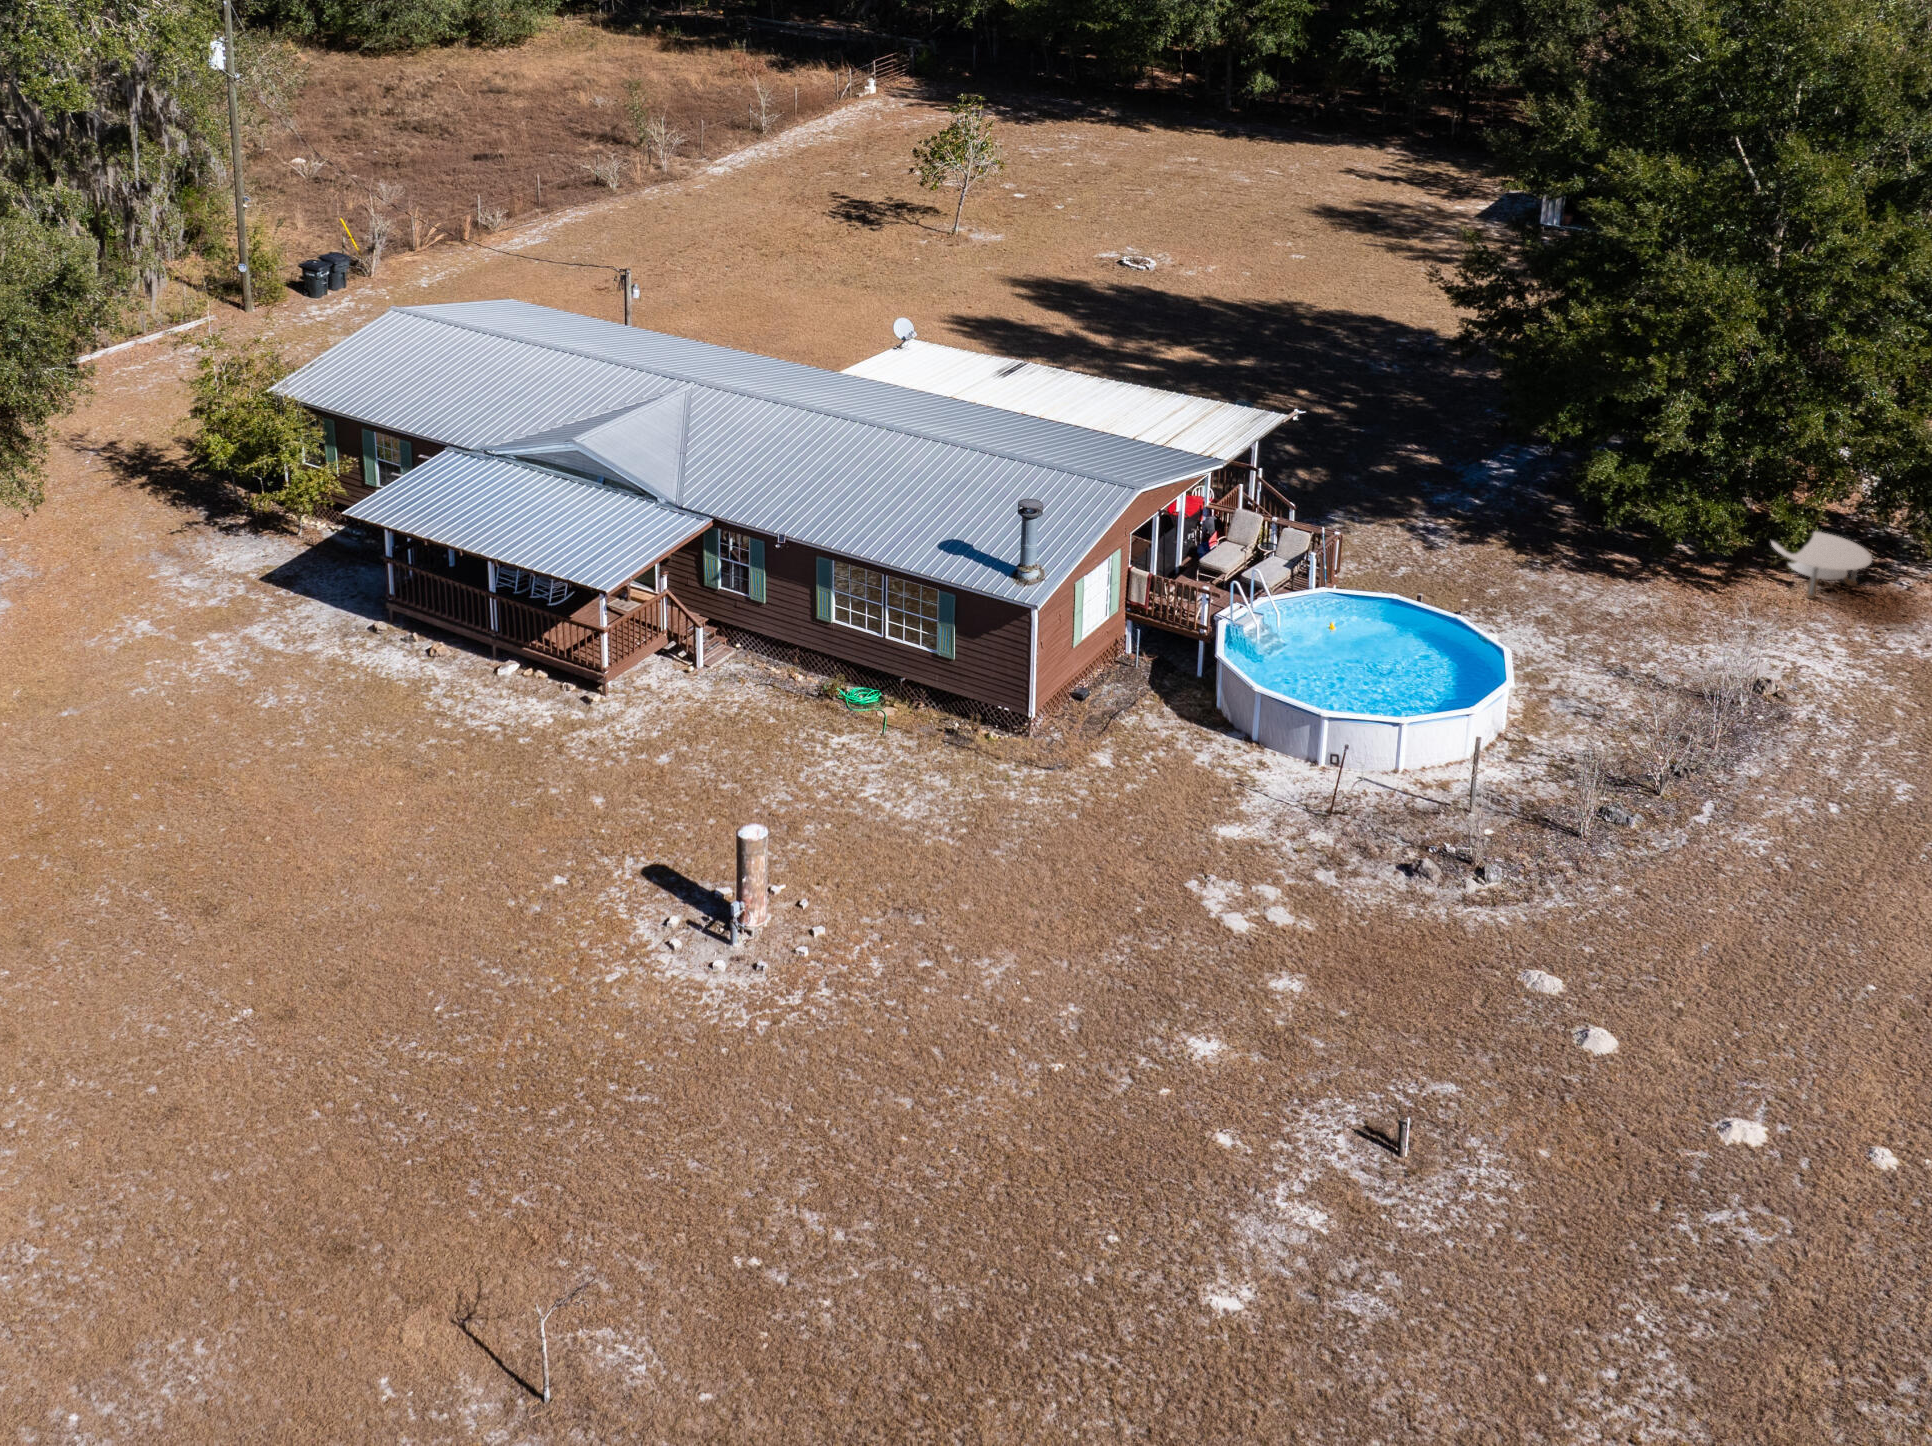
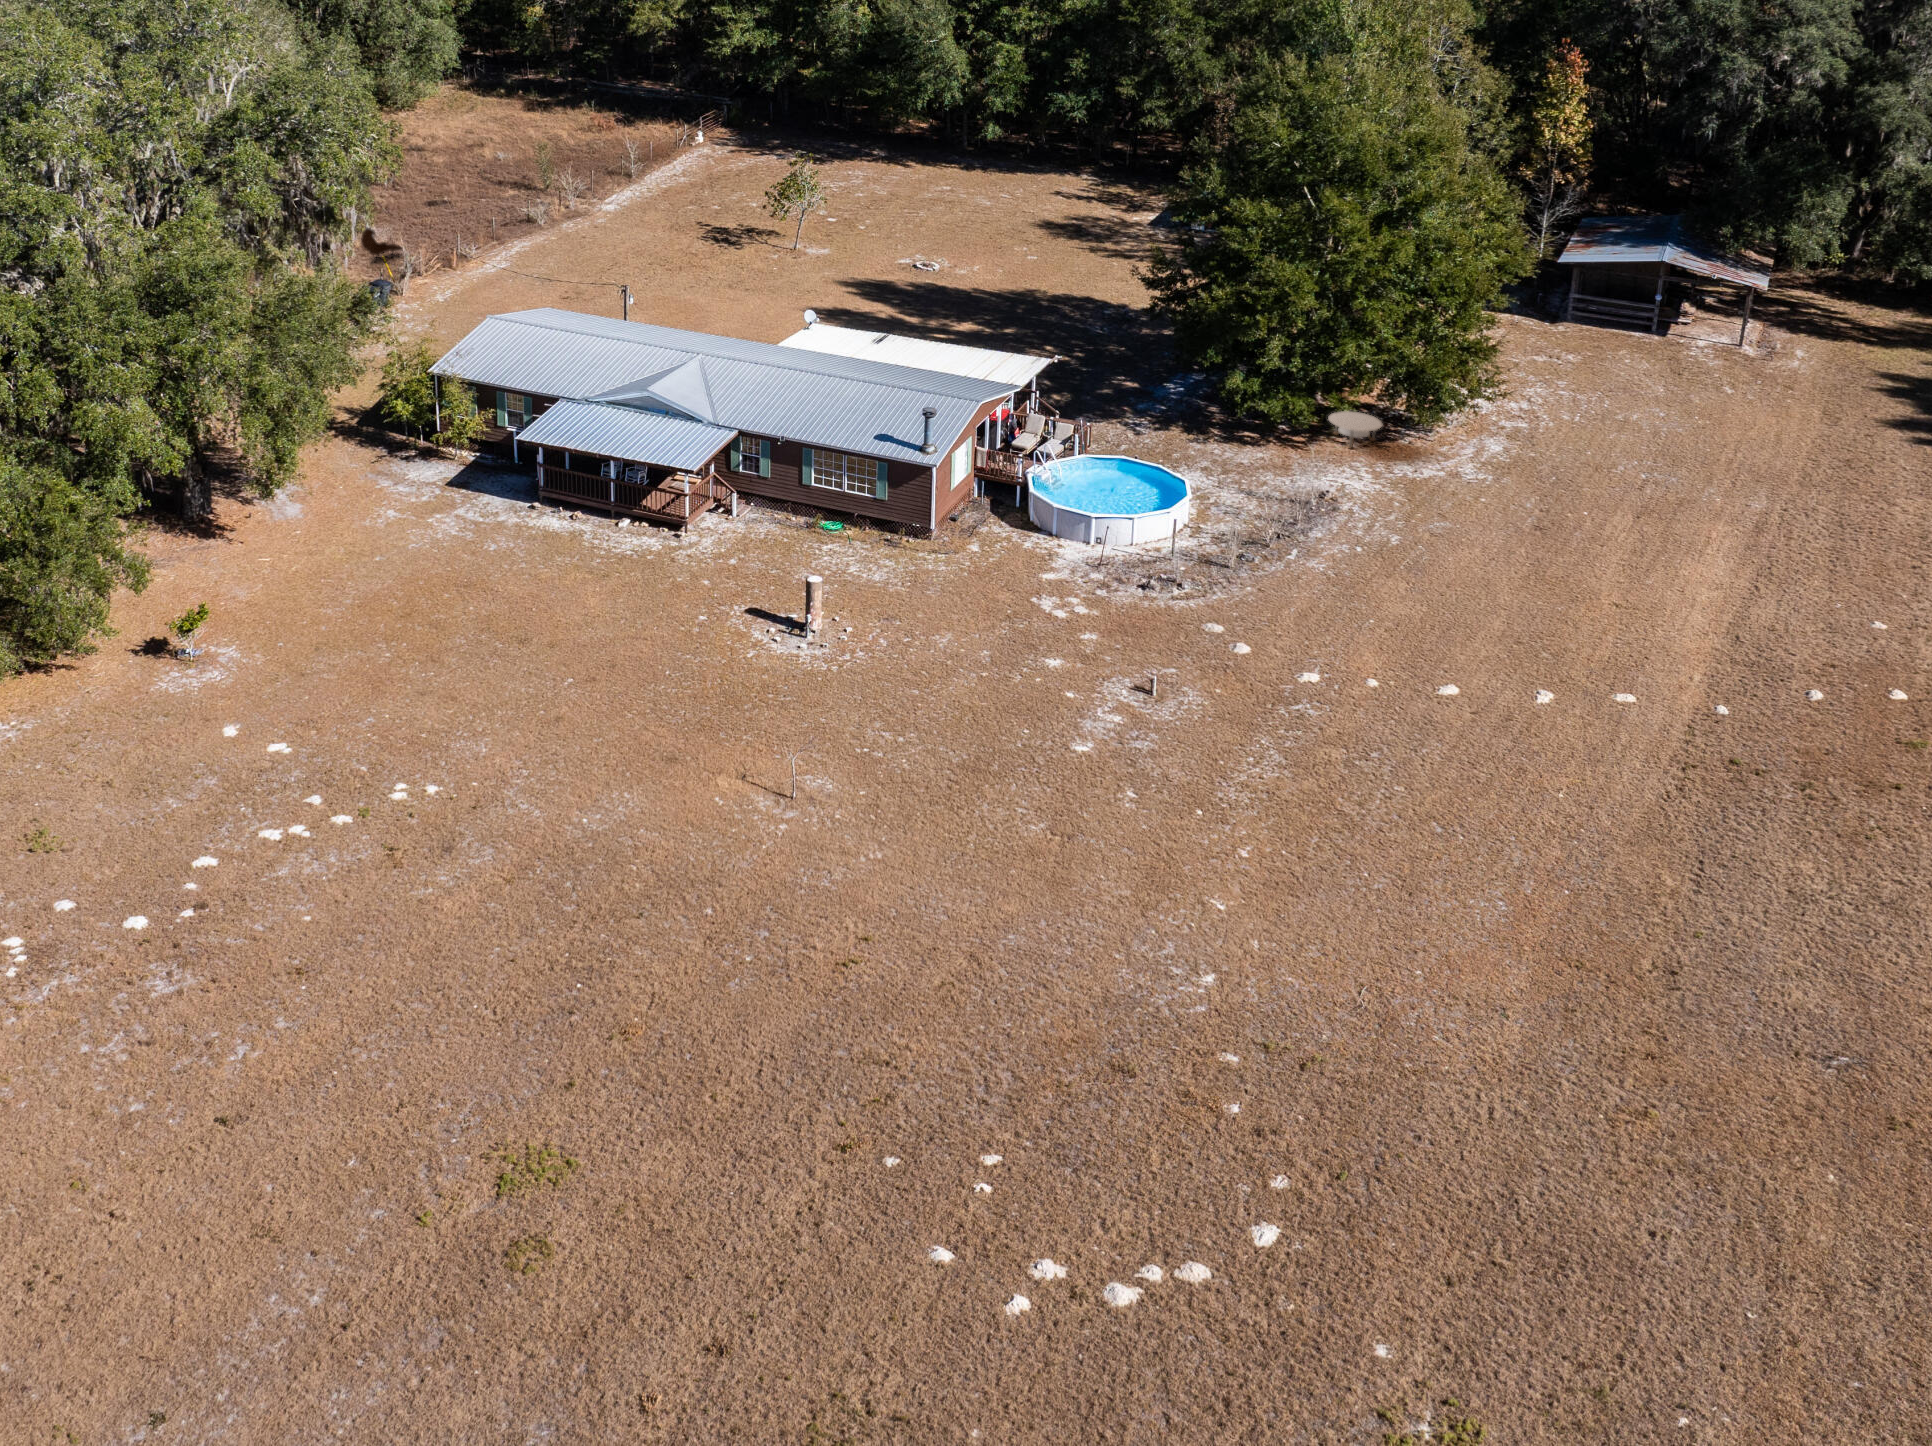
lounge chair: none [324,179,391,233] -> present [361,228,402,258]

